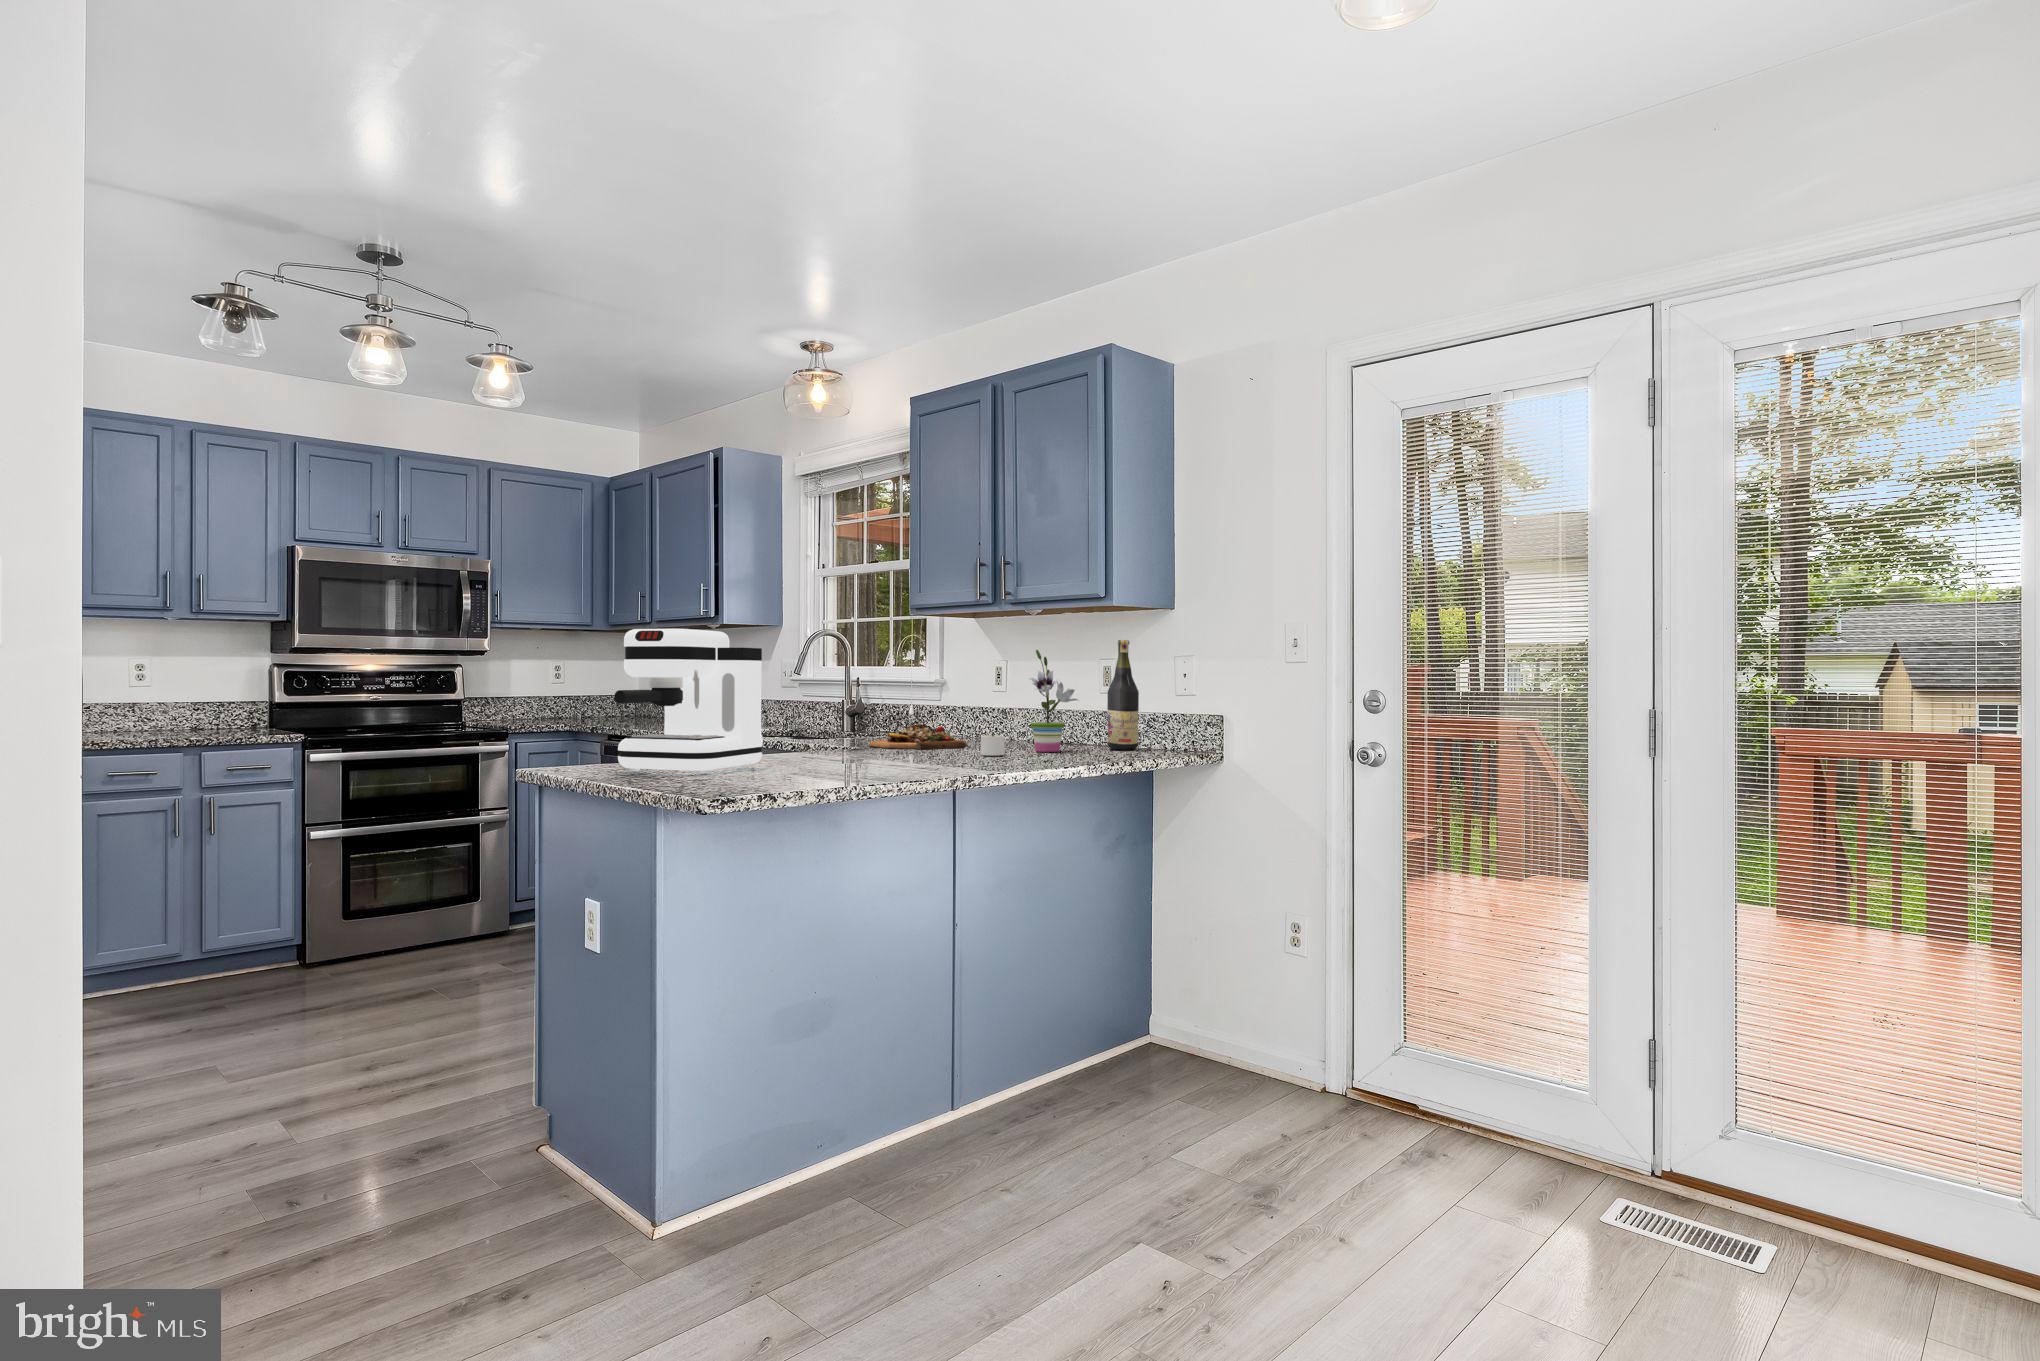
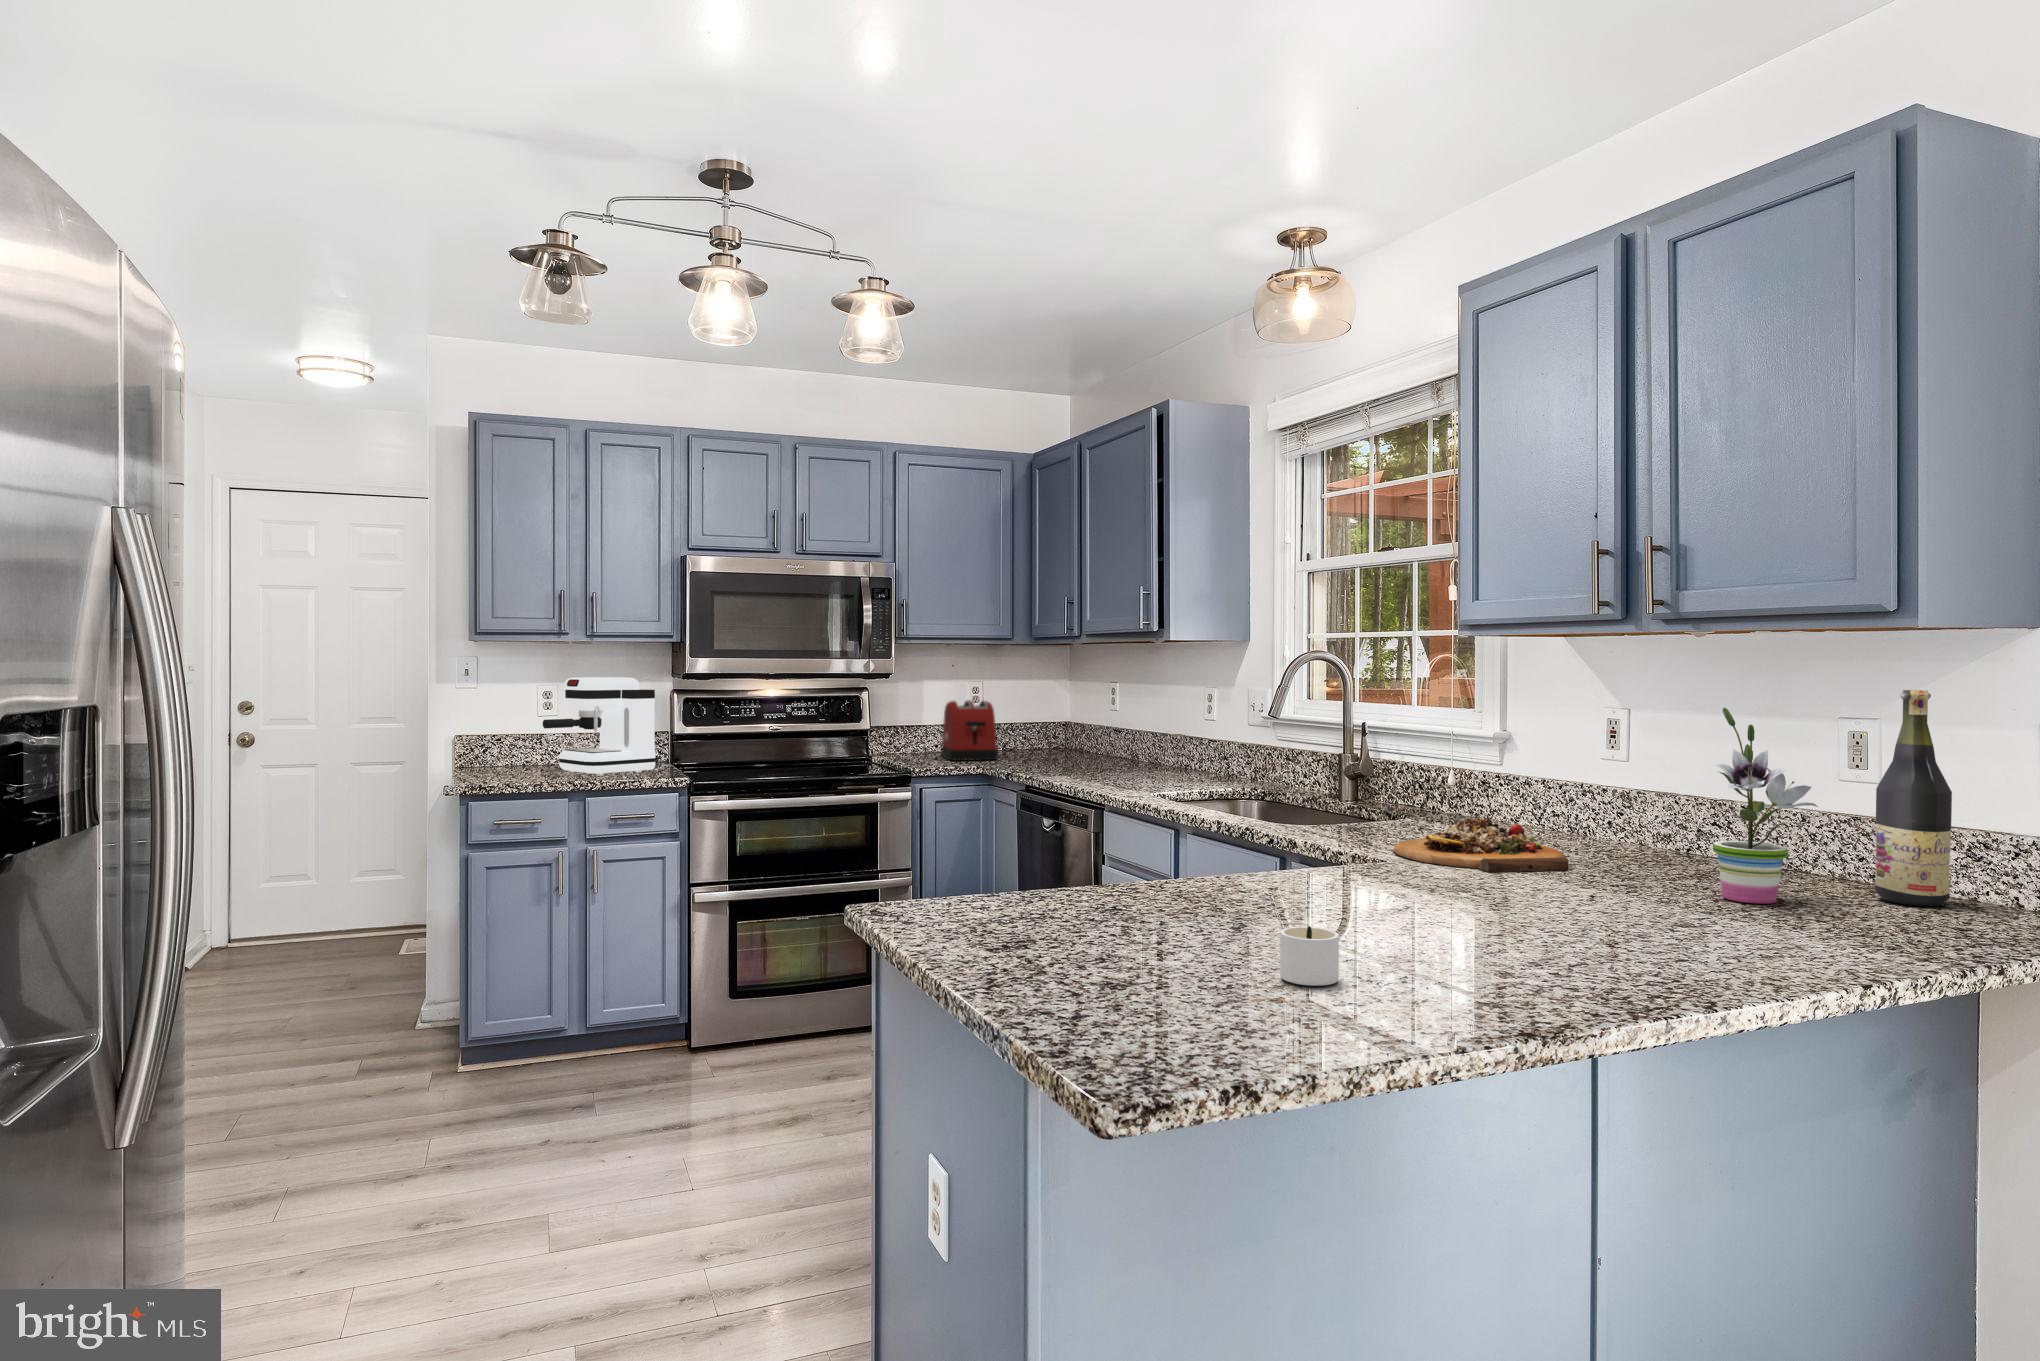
coffee maker: present [614,629,762,774] -> present [543,677,655,776]
toaster: none [529,675,581,723] -> present [941,700,998,761]
candle: present [981,733,1005,756] -> present [1280,926,1339,986]

